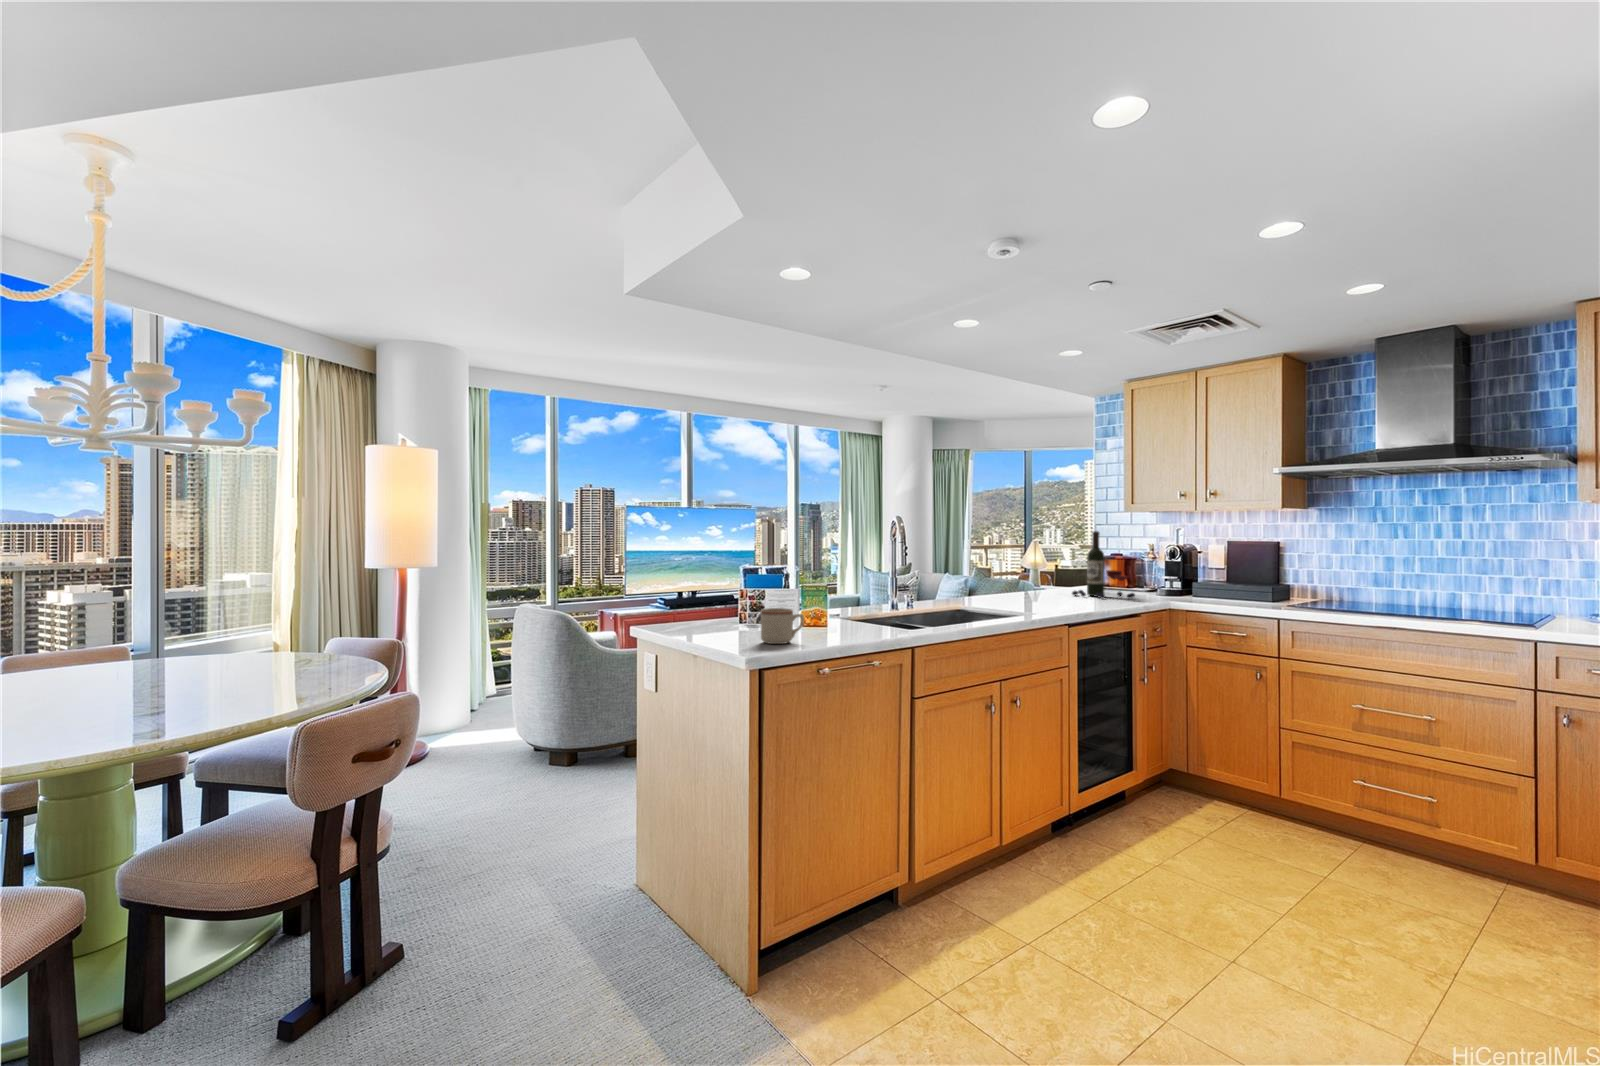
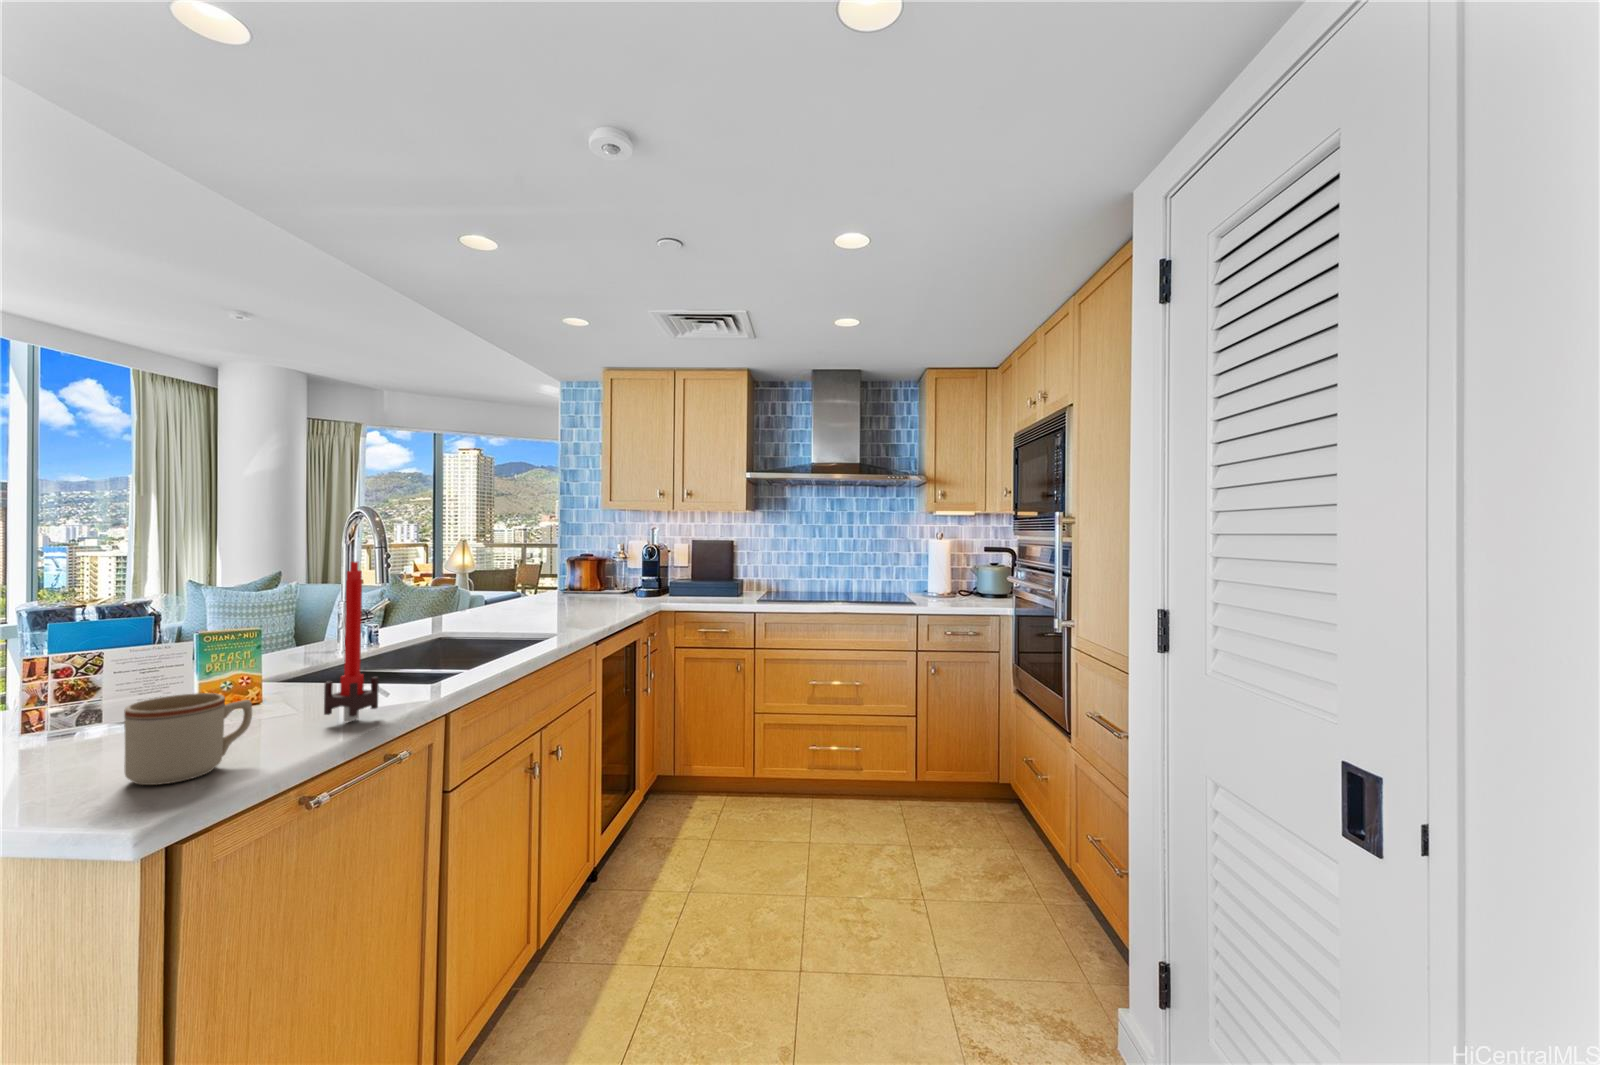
wine bottle: present [1072,531,1135,598] -> none [560,528,629,603]
candle: none [840,550,865,637] -> present [324,562,379,722]

